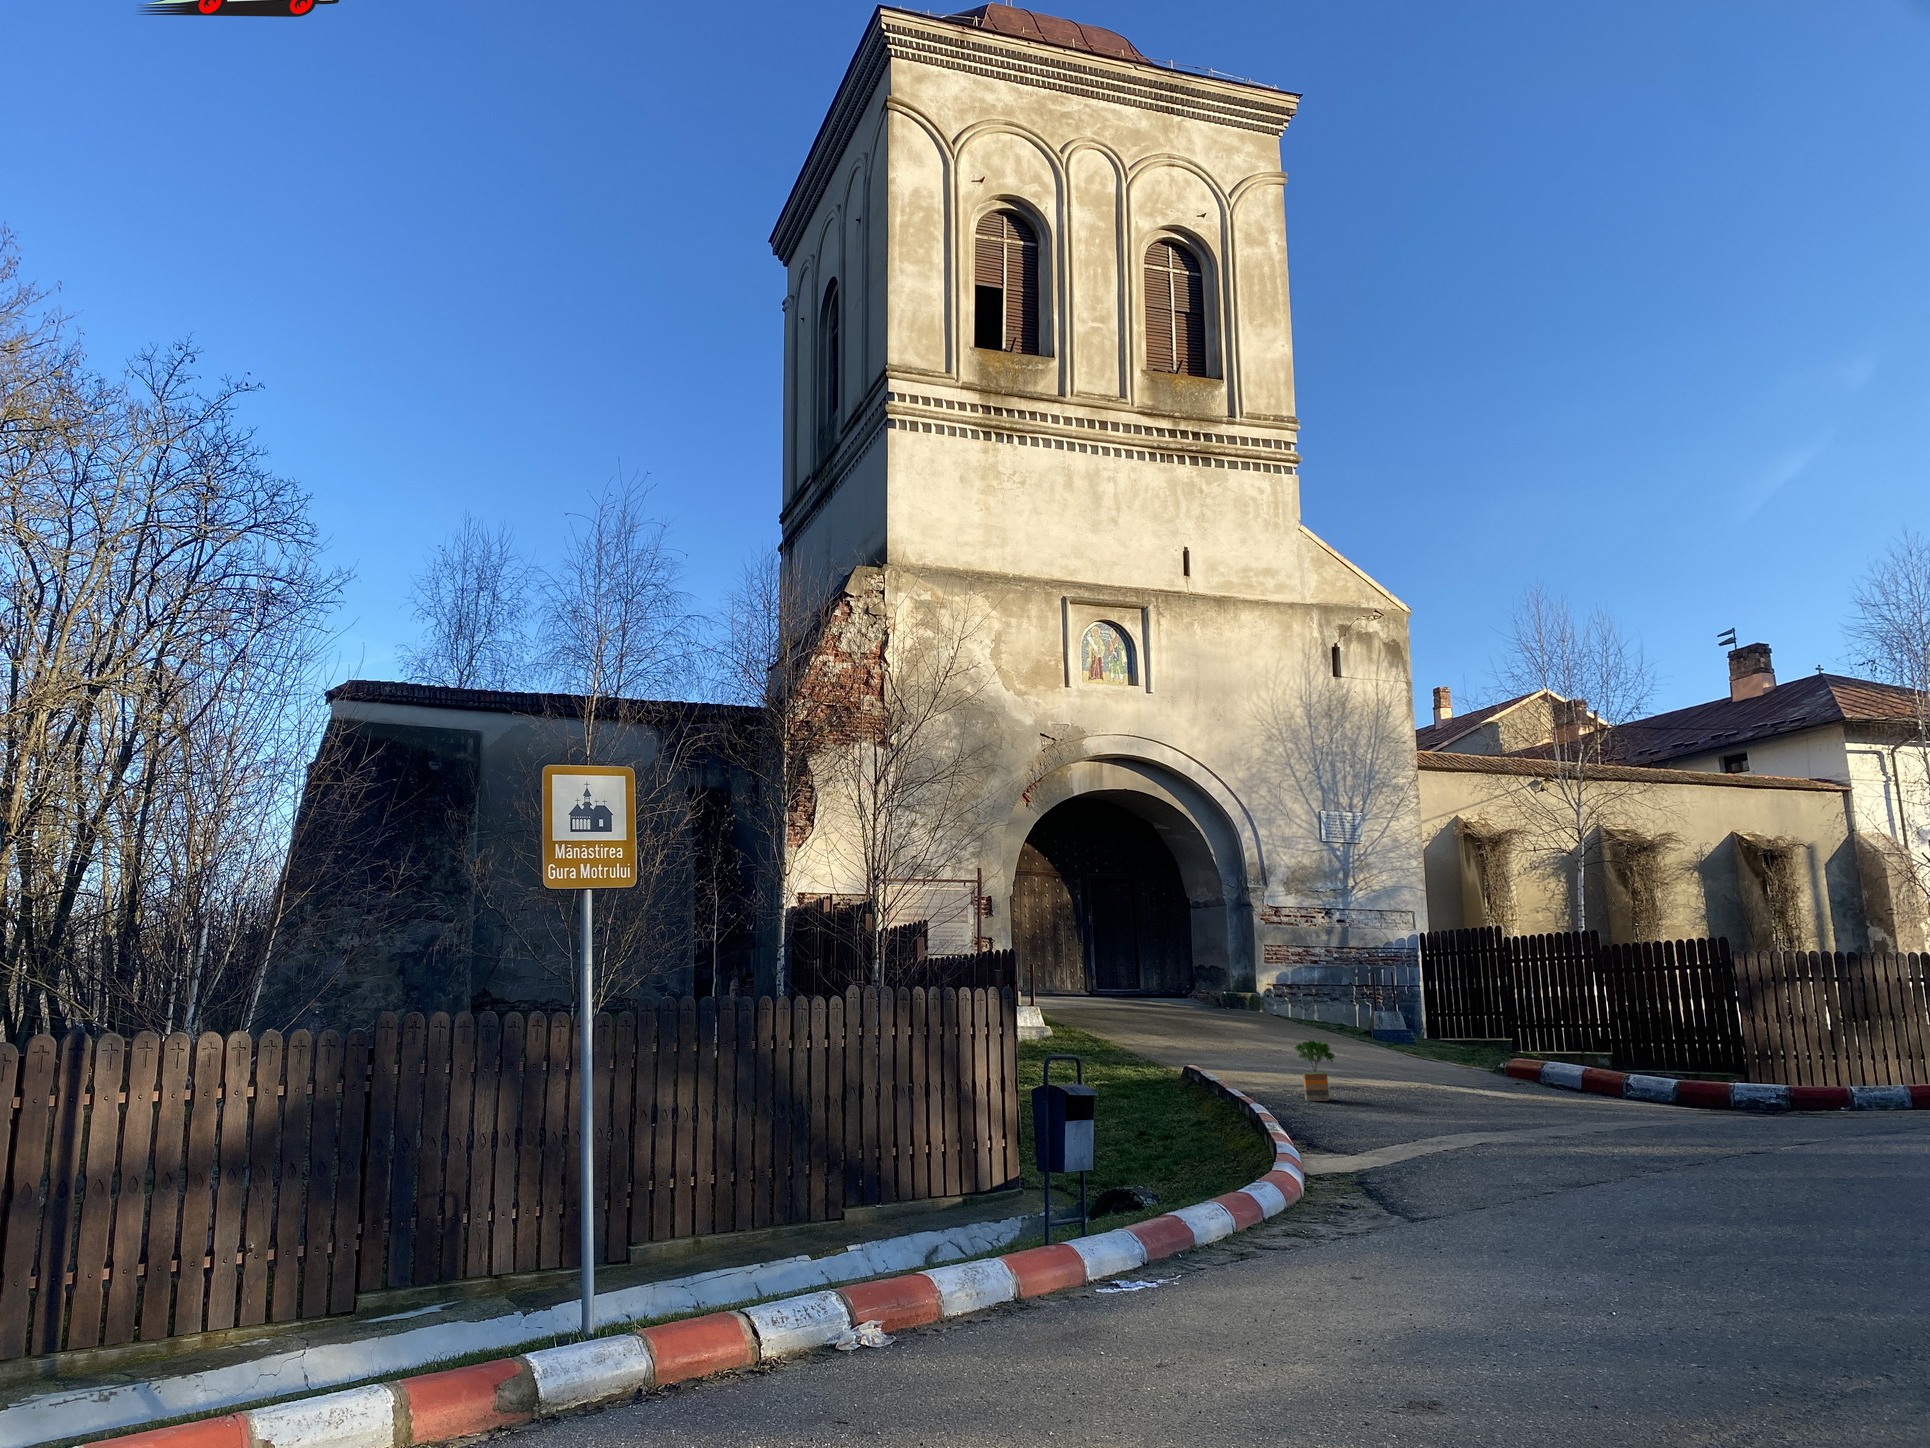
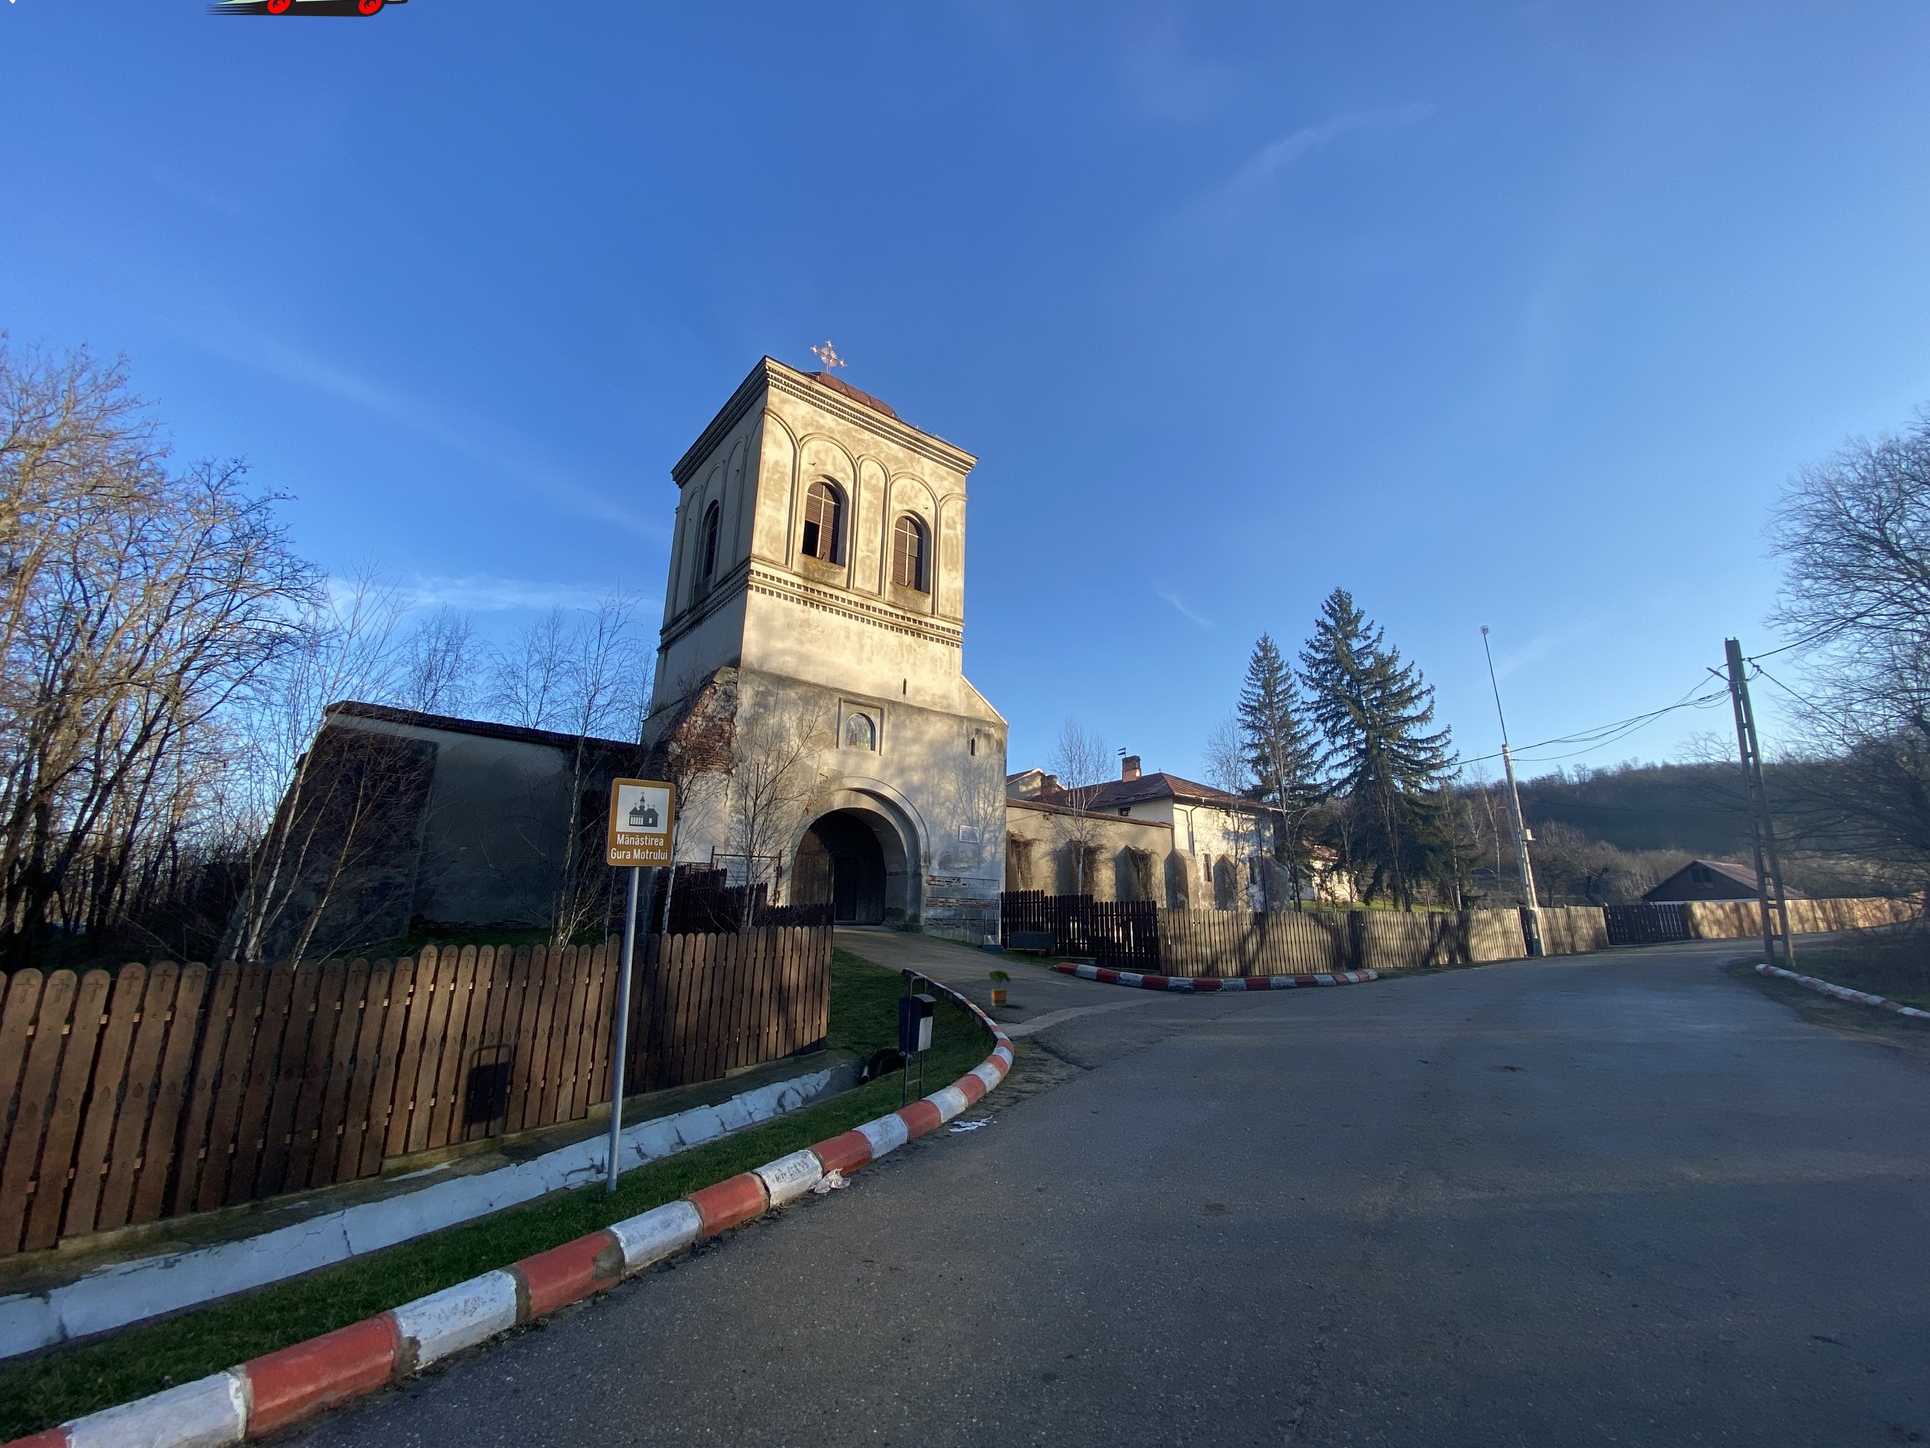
bench: none [1414,1000,1501,1043] -> present [1010,931,1055,956]

